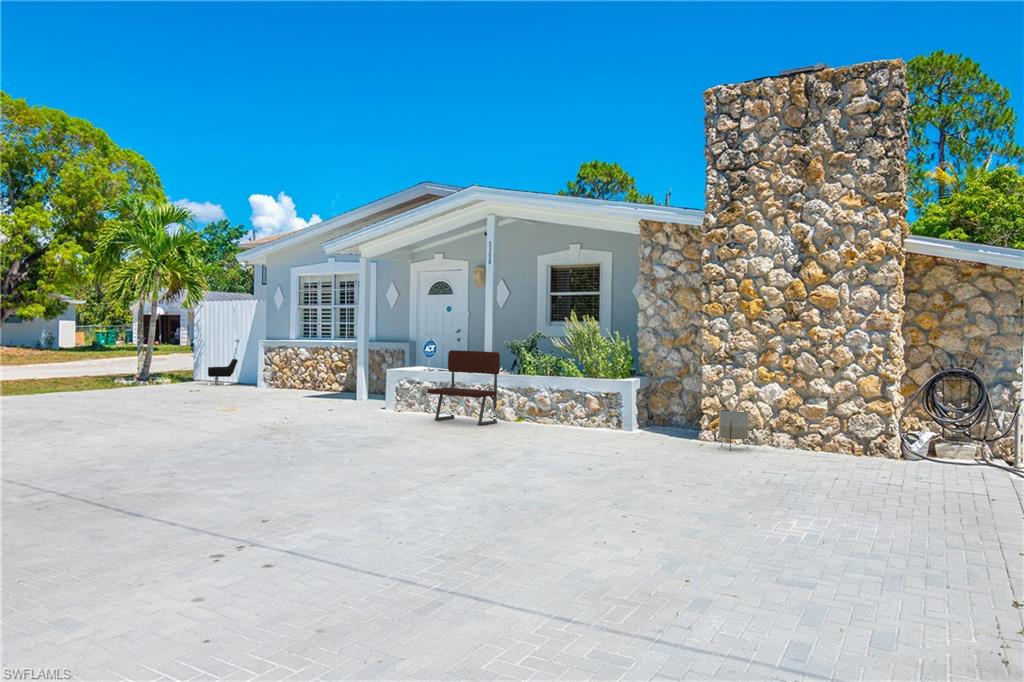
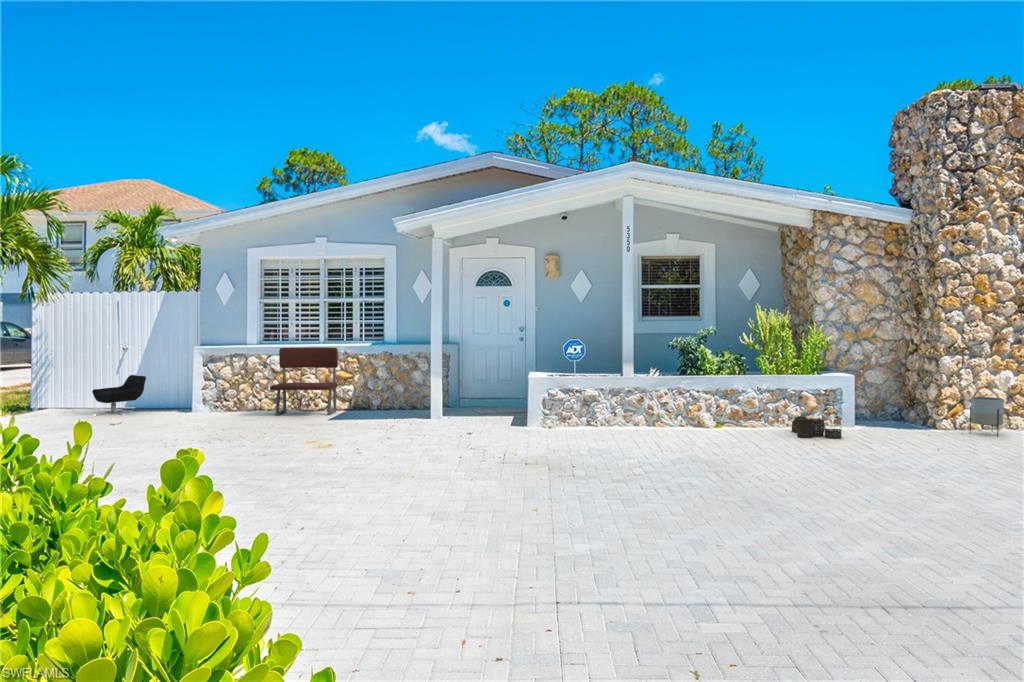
bench: present [428,350,500,426] -> present [270,347,338,415]
woven basket: none [549,415,584,437] -> present [792,416,842,439]

